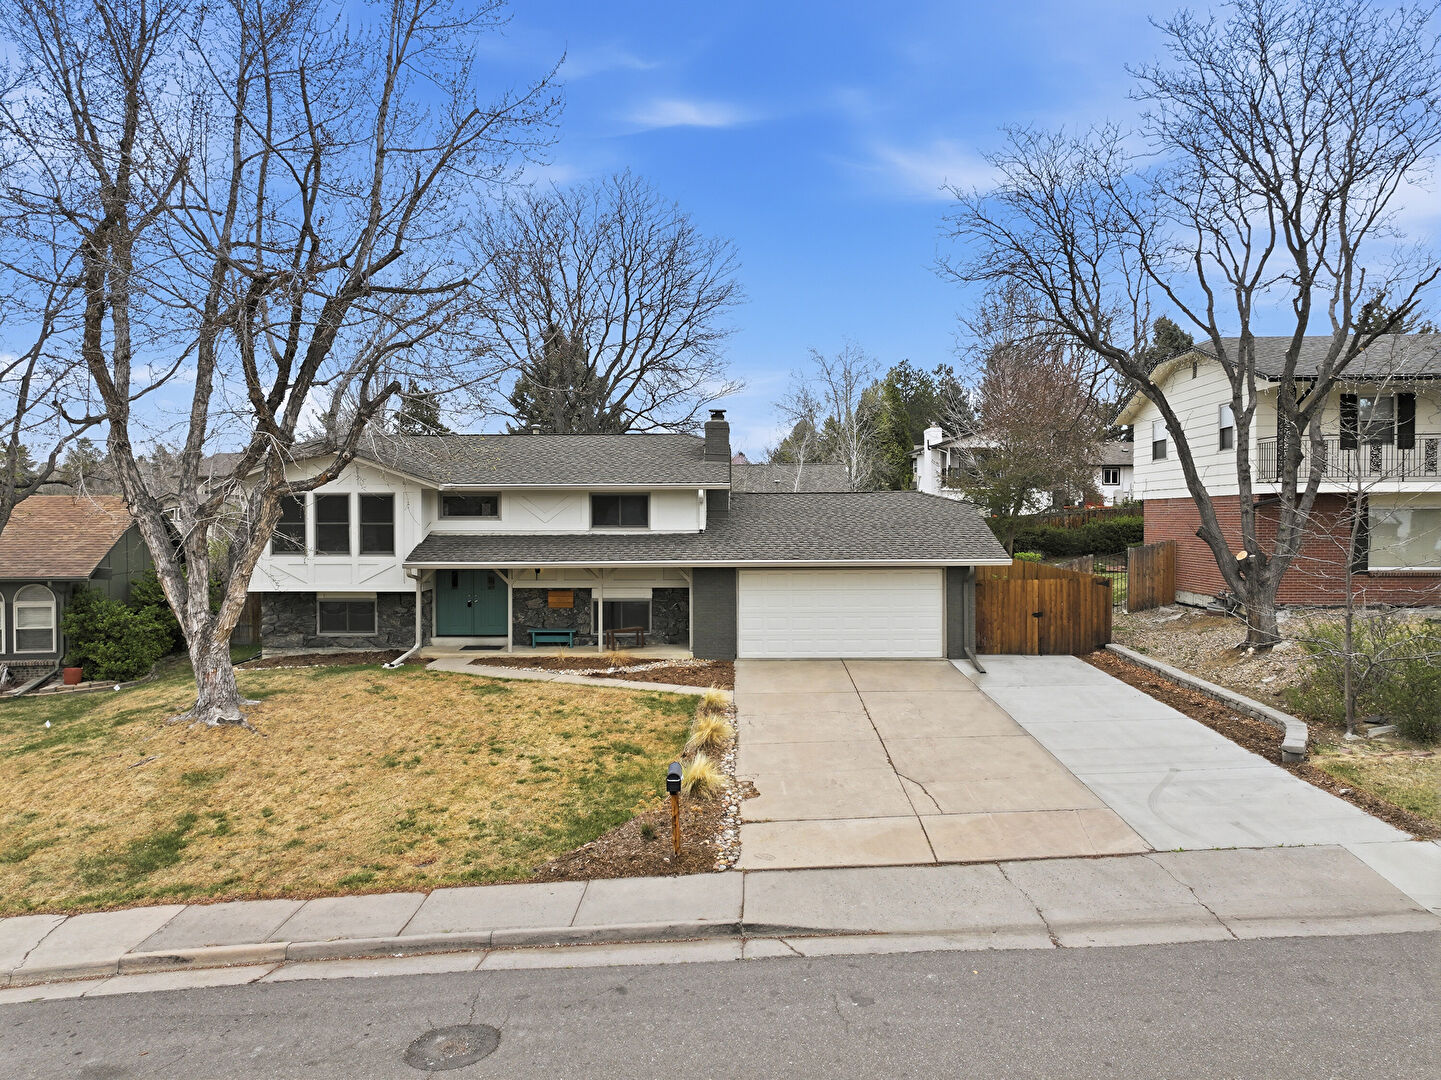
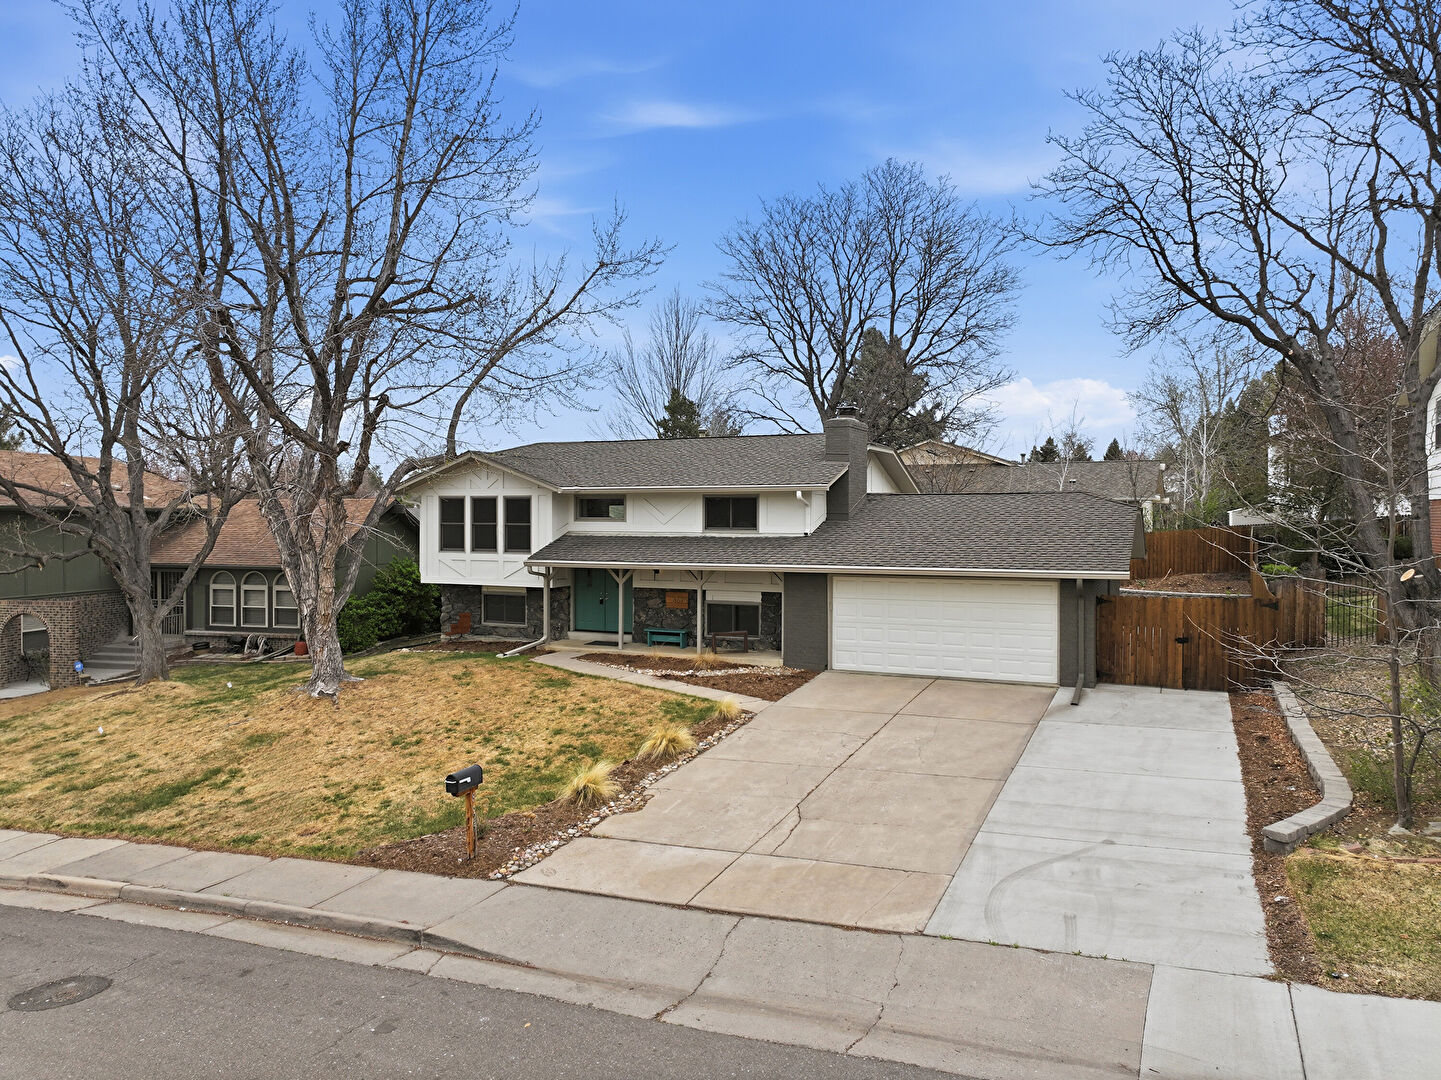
lounge chair: none [281,622,311,658] -> present [444,613,471,642]

